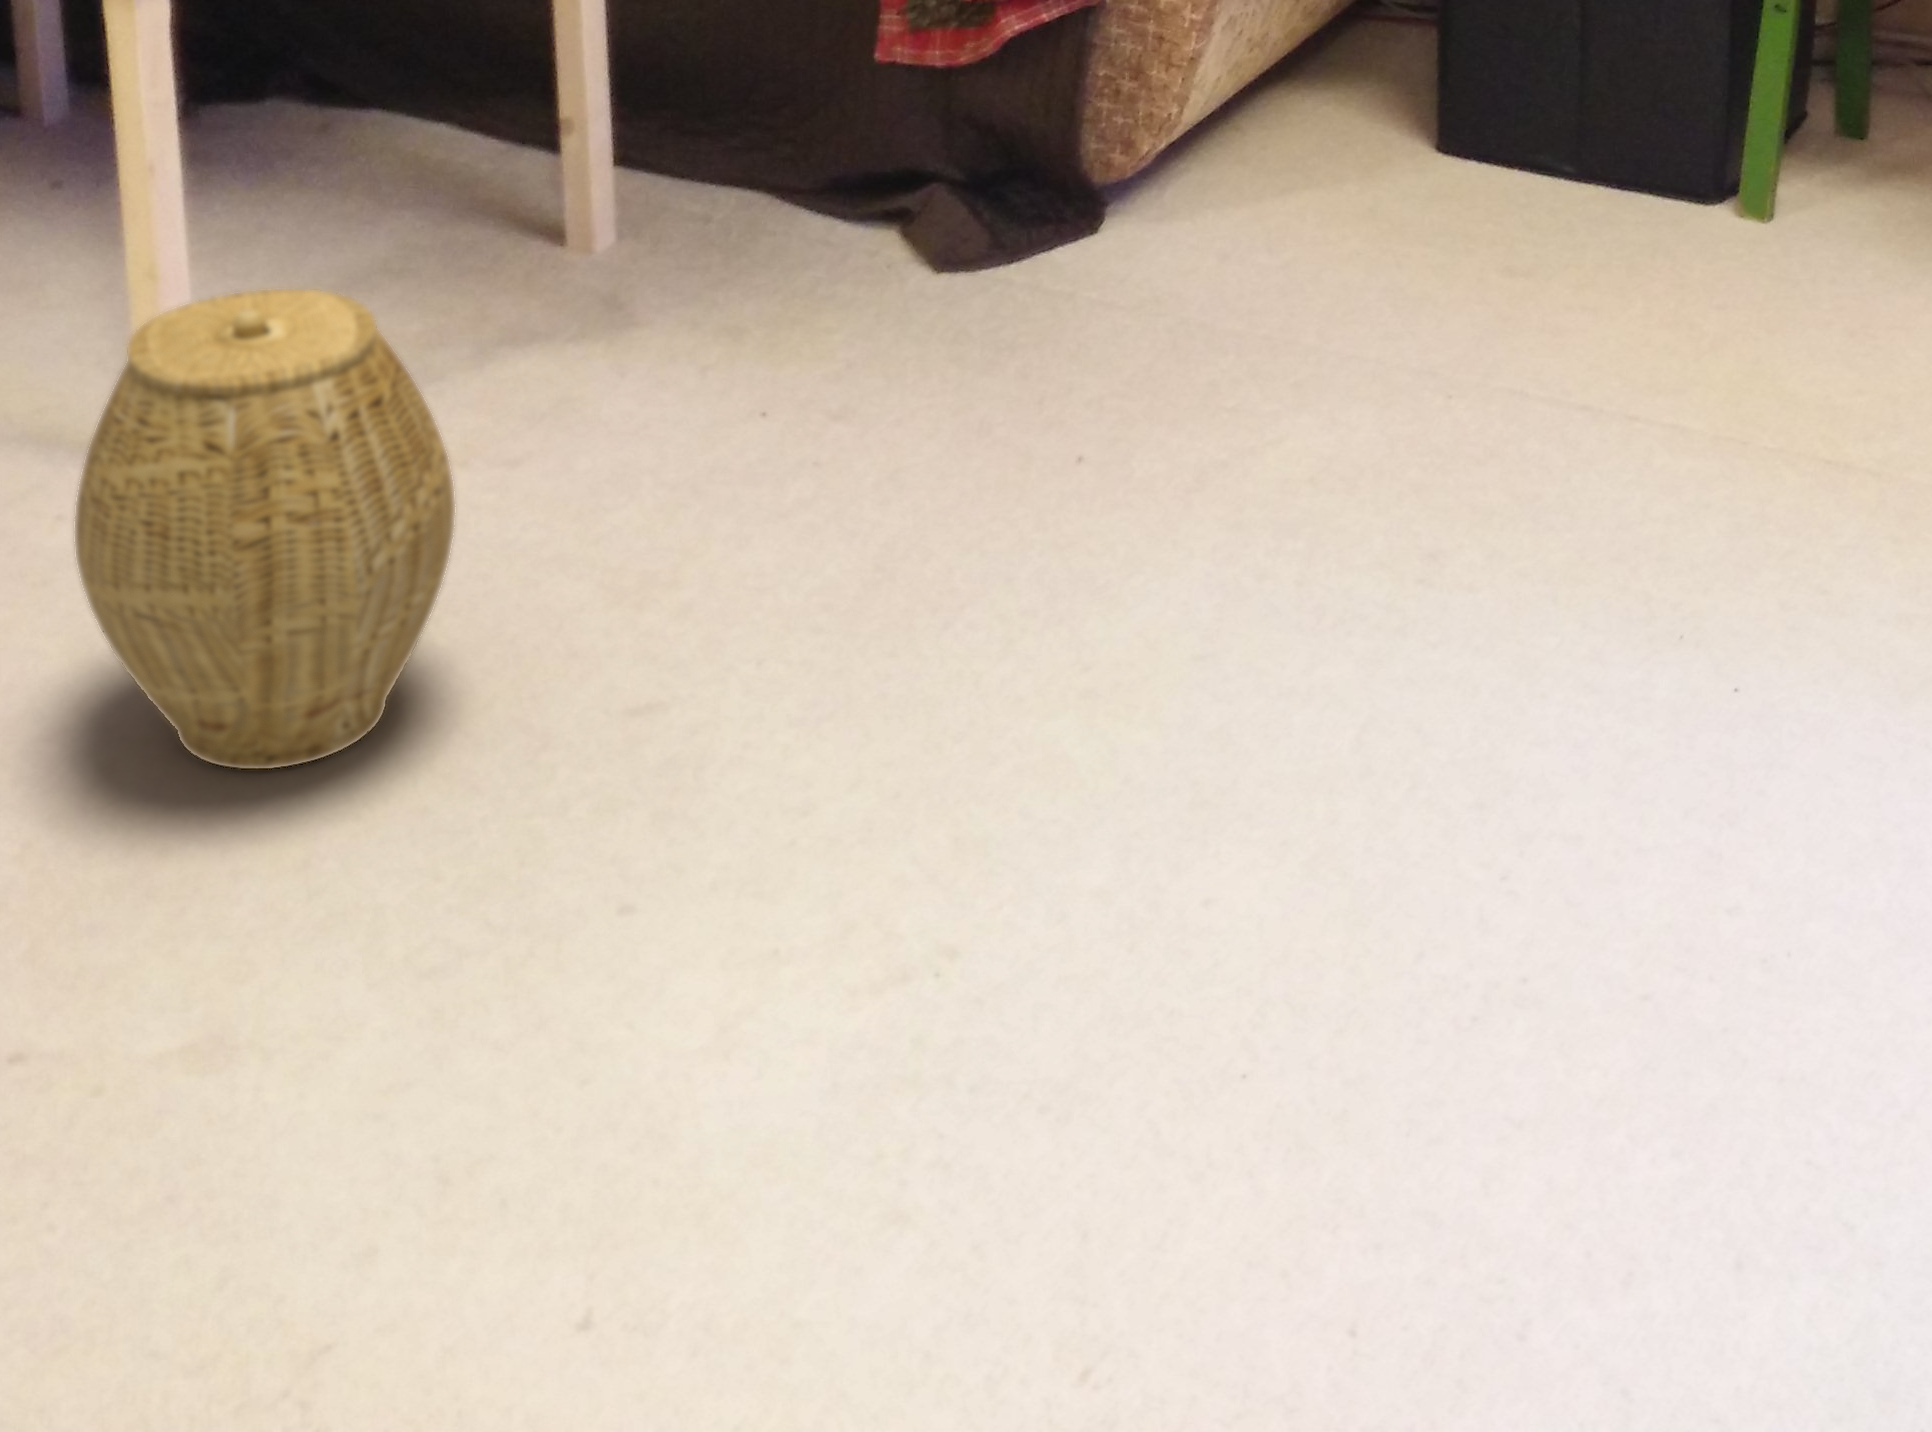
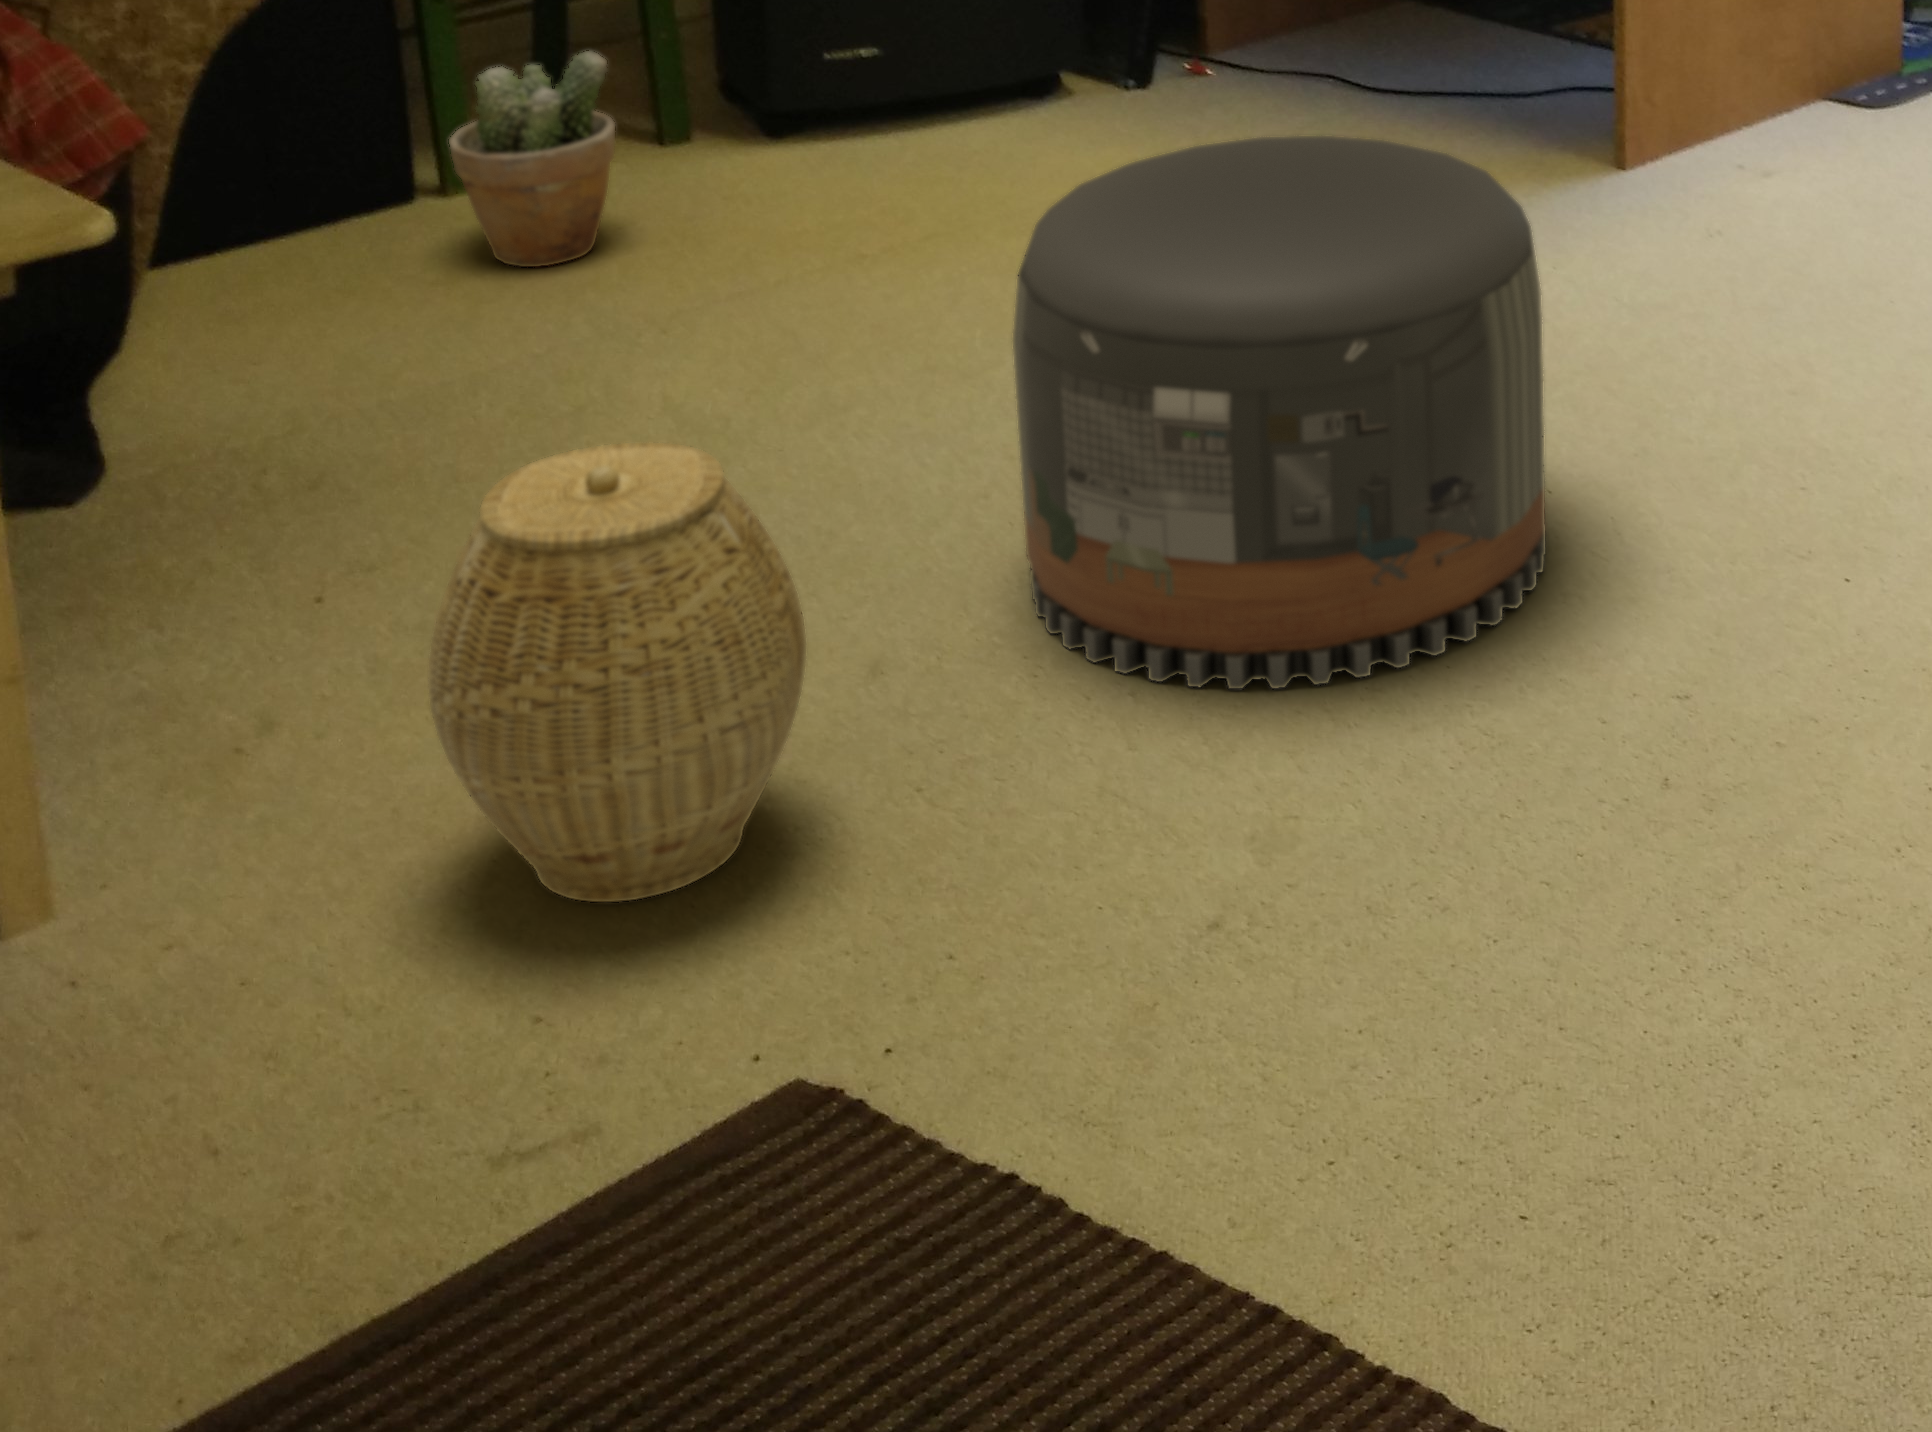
potted plant: none [1524,71,1695,310] -> present [449,51,615,267]
pouf: none [637,348,1390,1221] -> present [1013,136,1546,689]

